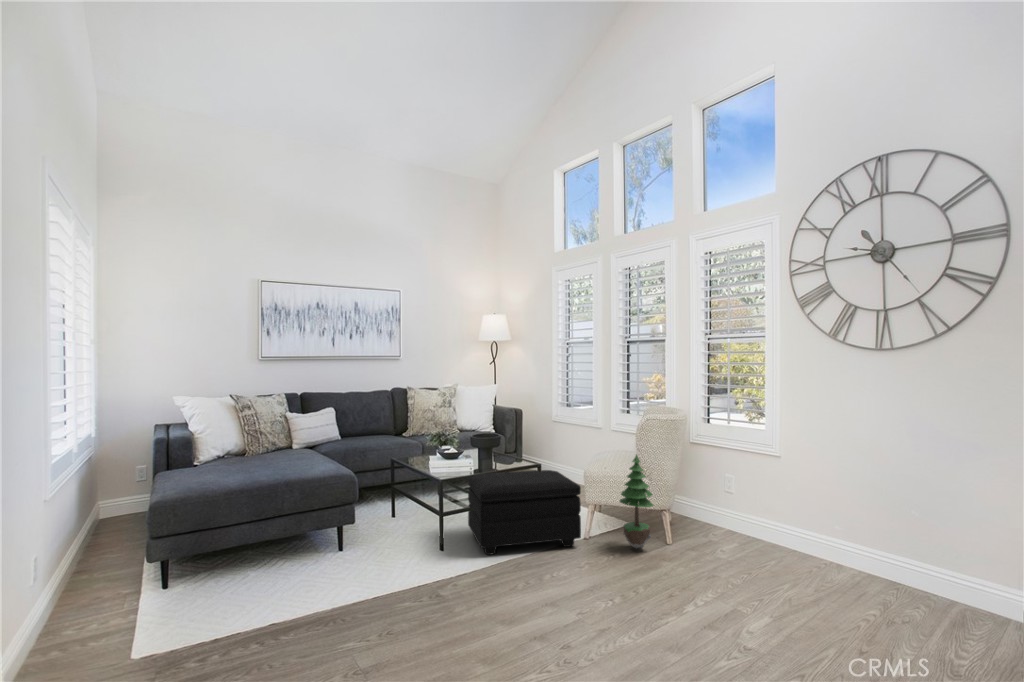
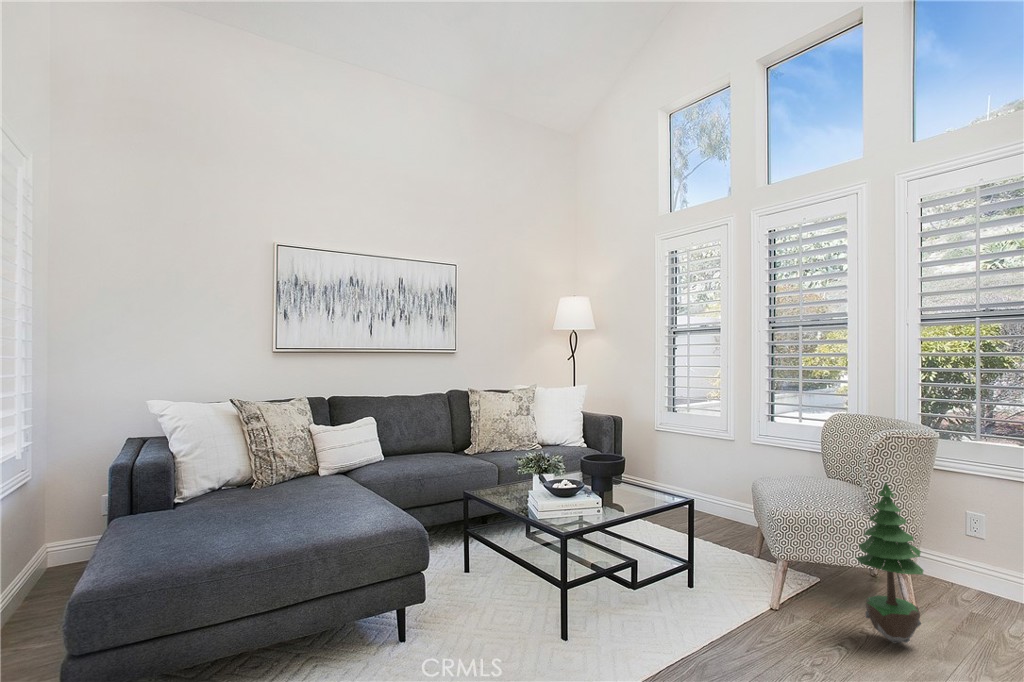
footstool: present [468,470,581,555] -> none [592,507,795,655]

